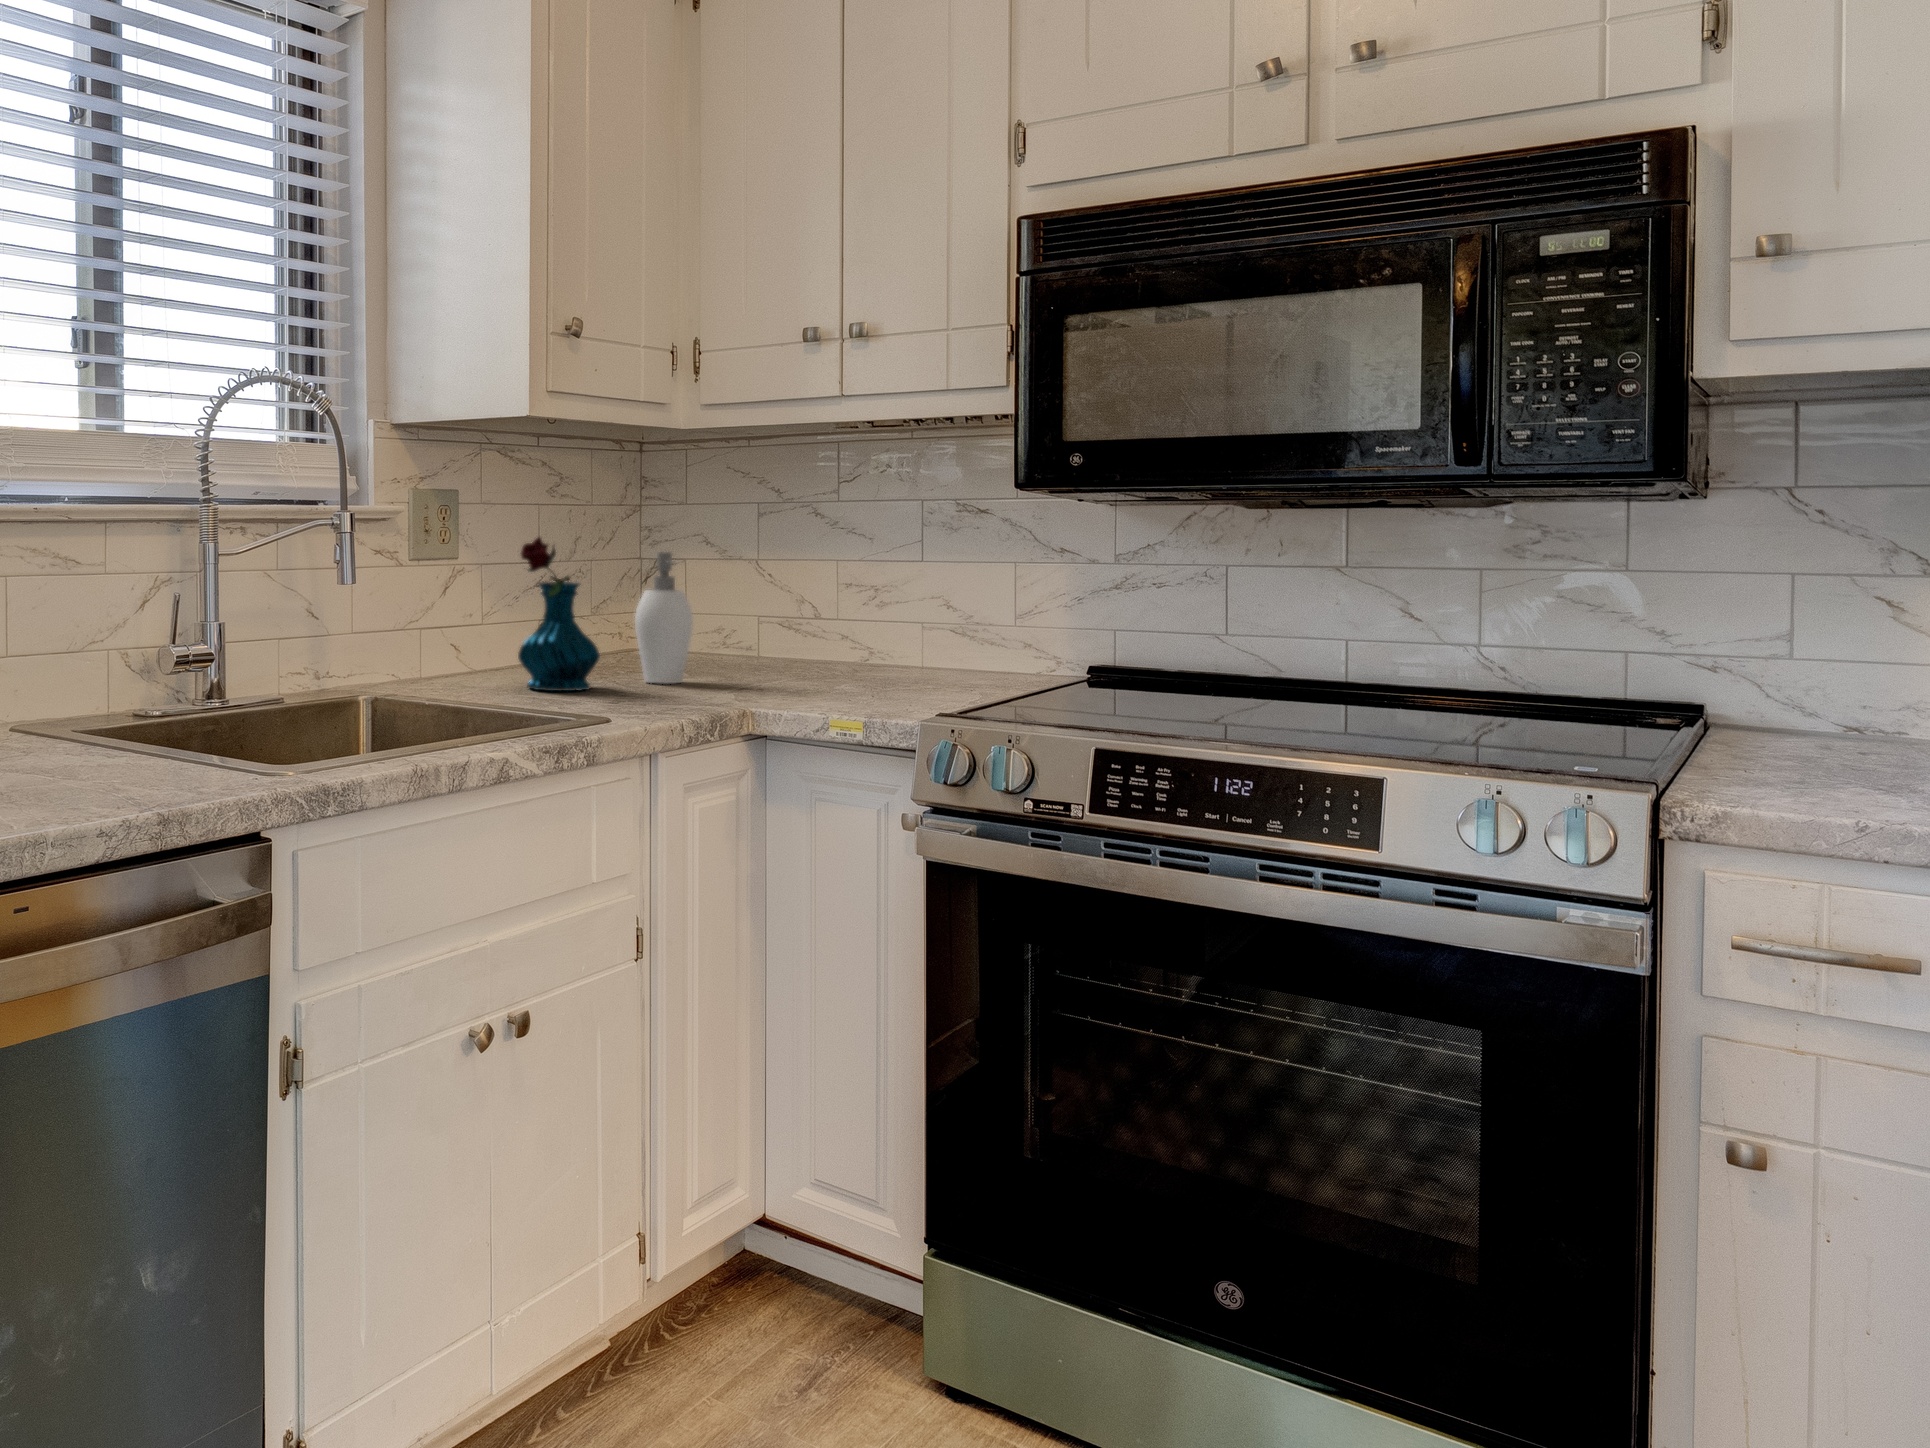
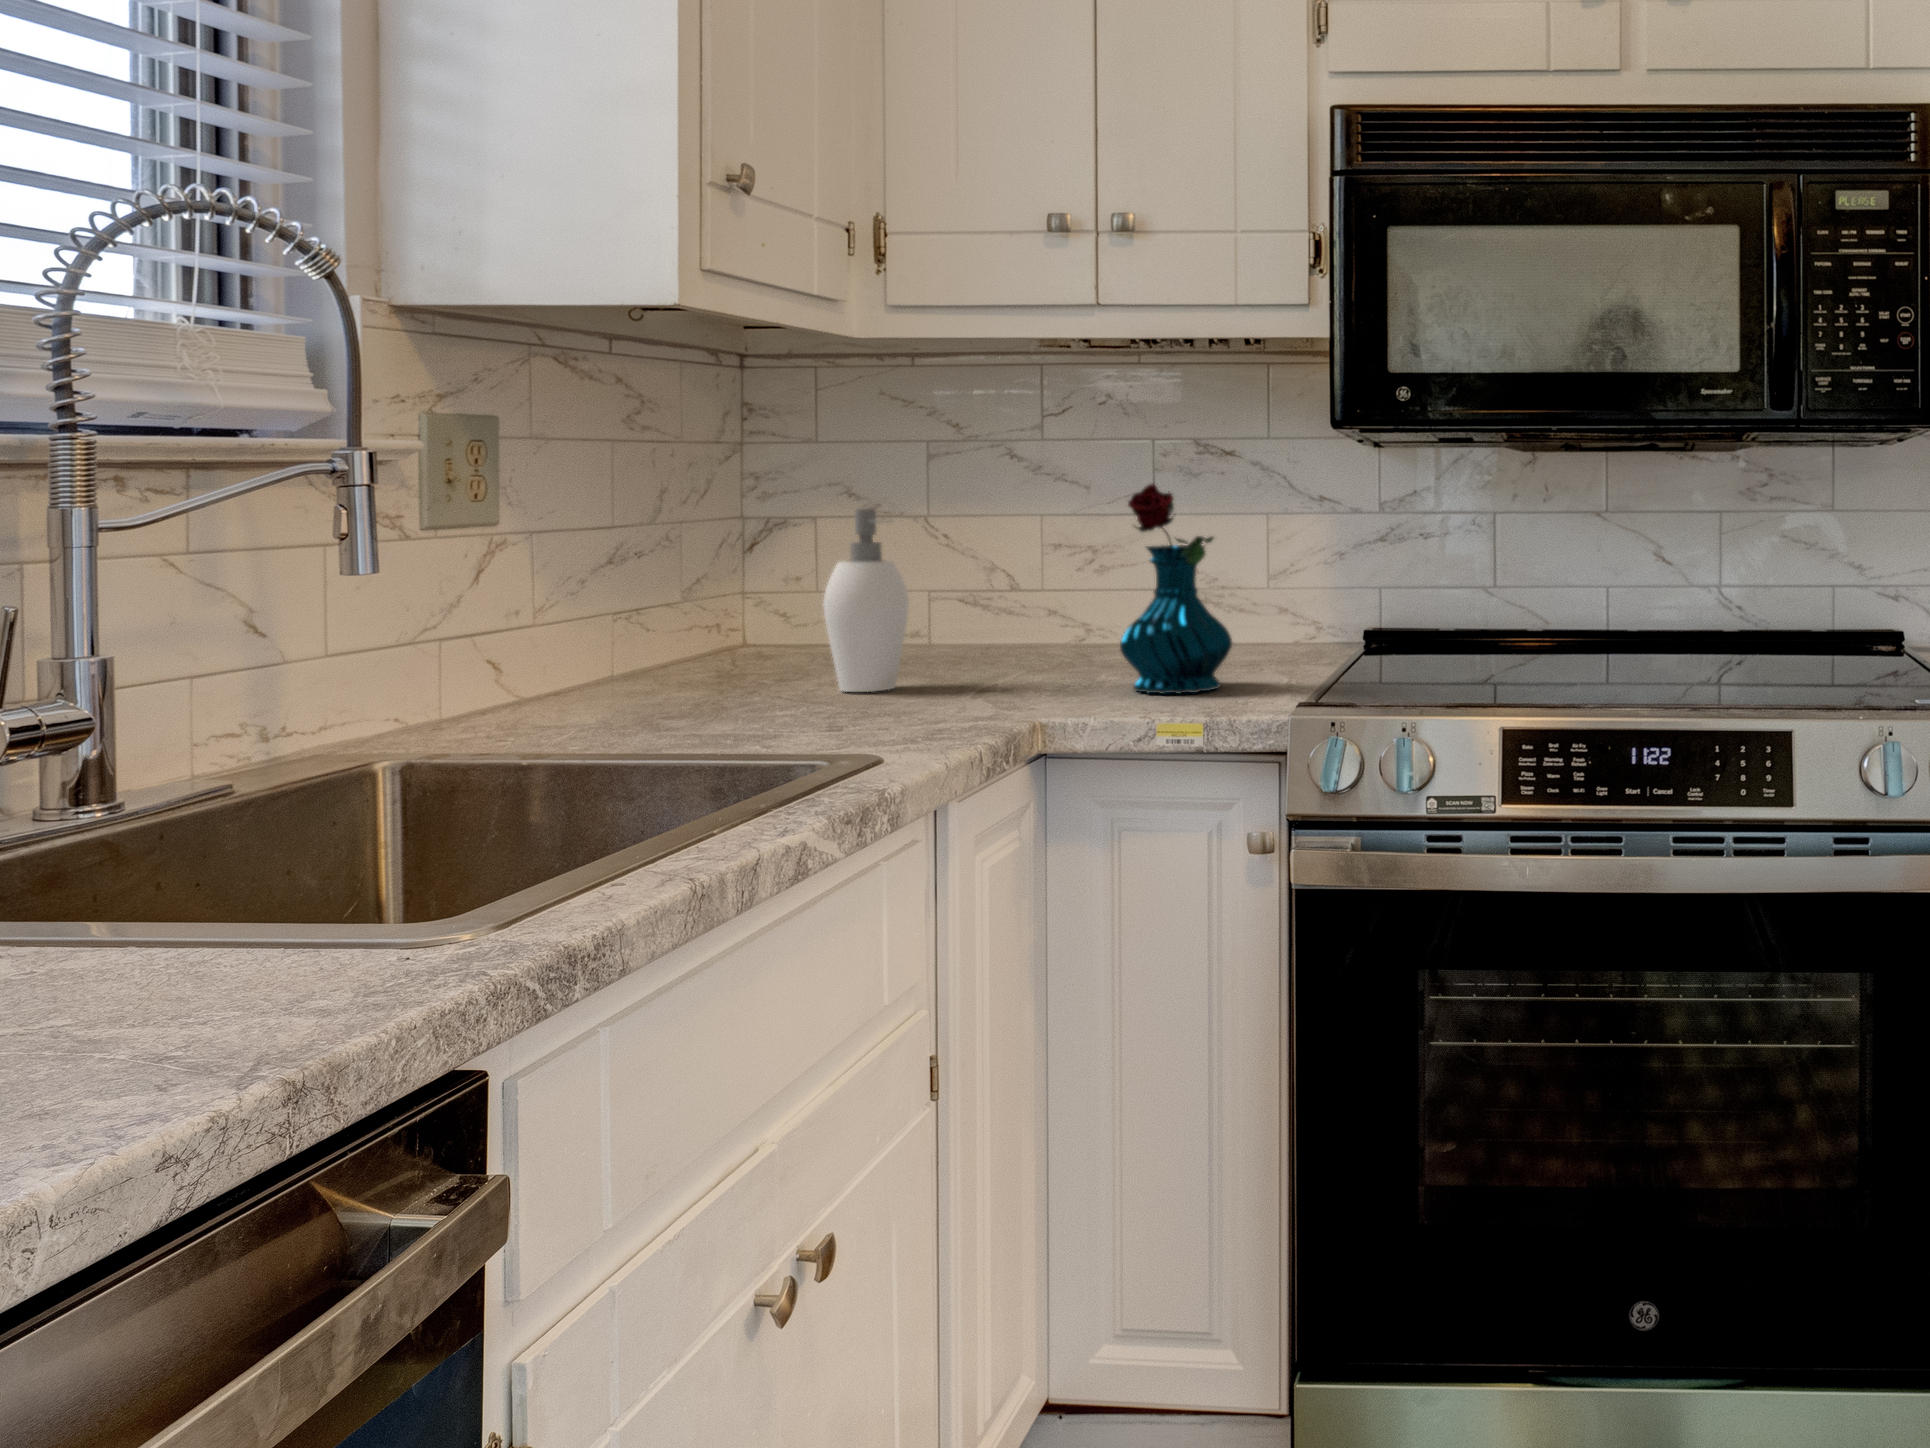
vase: present [518,537,600,691] -> present [1120,484,1232,694]

